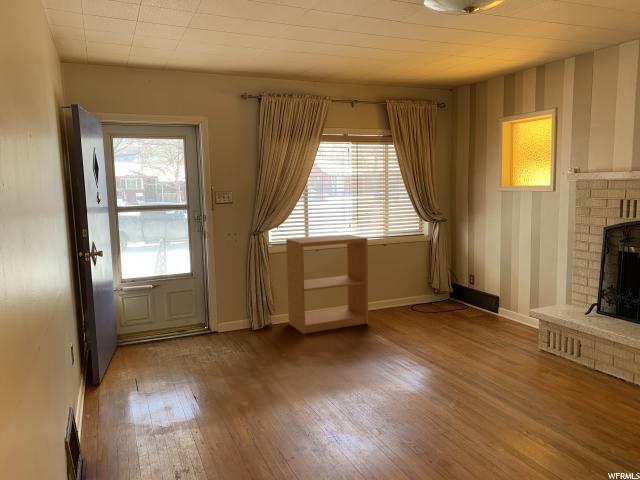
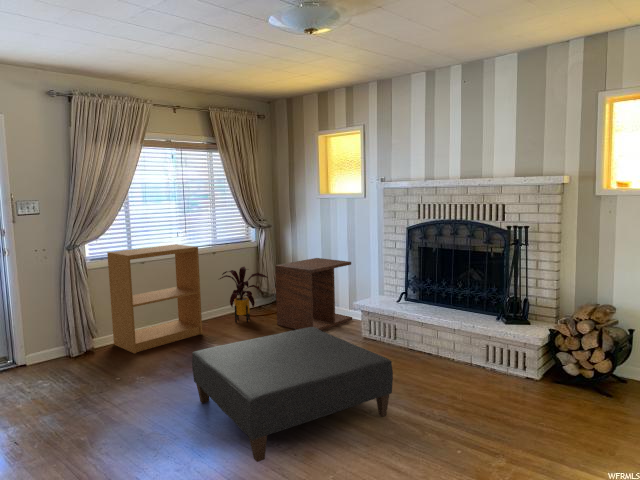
side table: none [445,256,533,337] -> present [275,258,352,330]
house plant: none [386,260,438,317] -> present [220,267,268,322]
ottoman: none [344,330,560,463] -> present [192,327,393,462]

